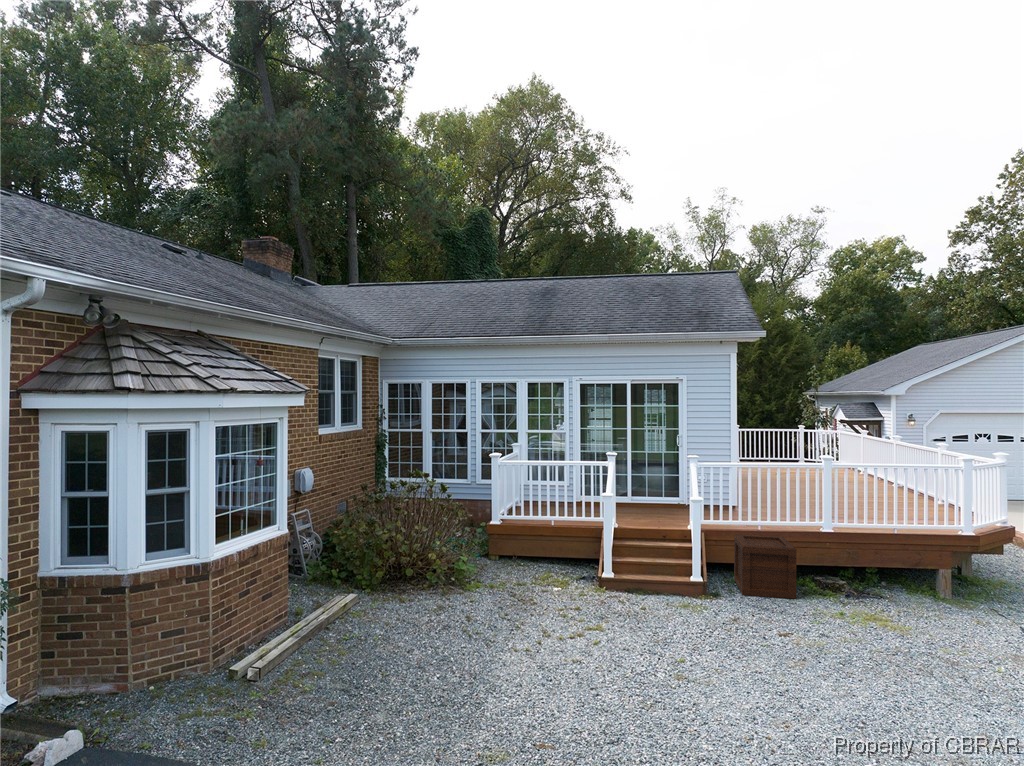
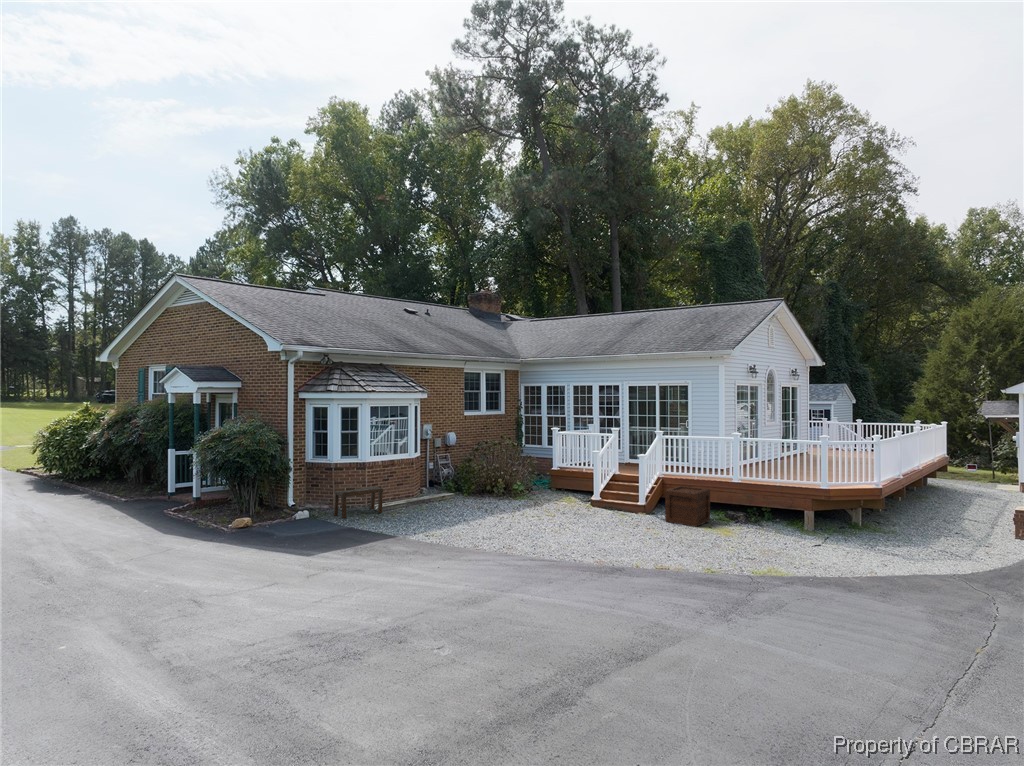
bench: none [150,614,275,725] -> present [334,486,383,519]

